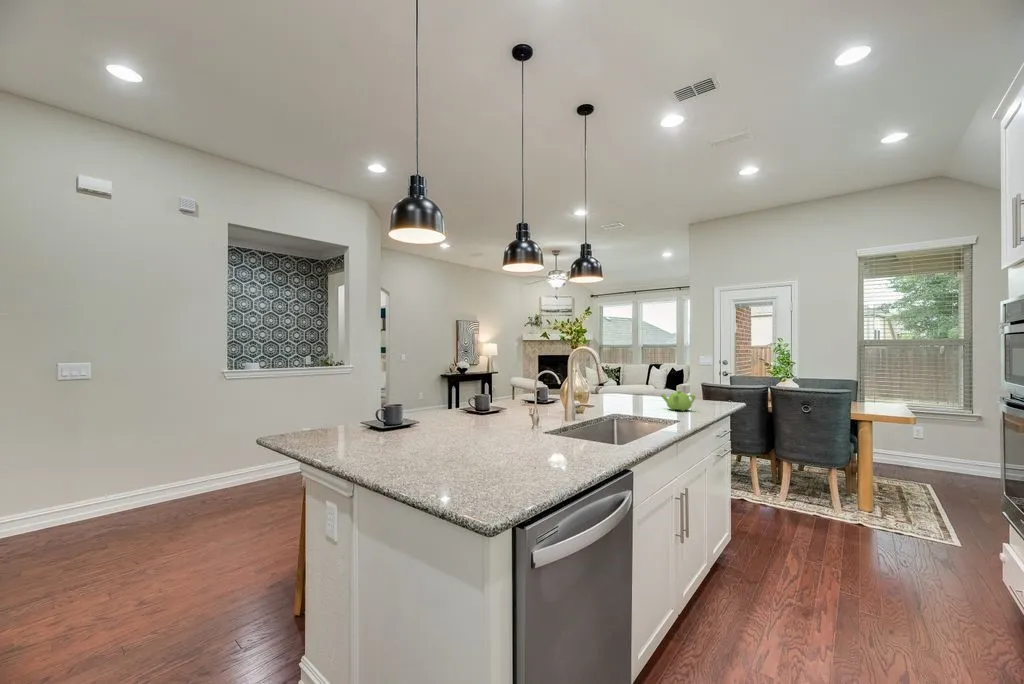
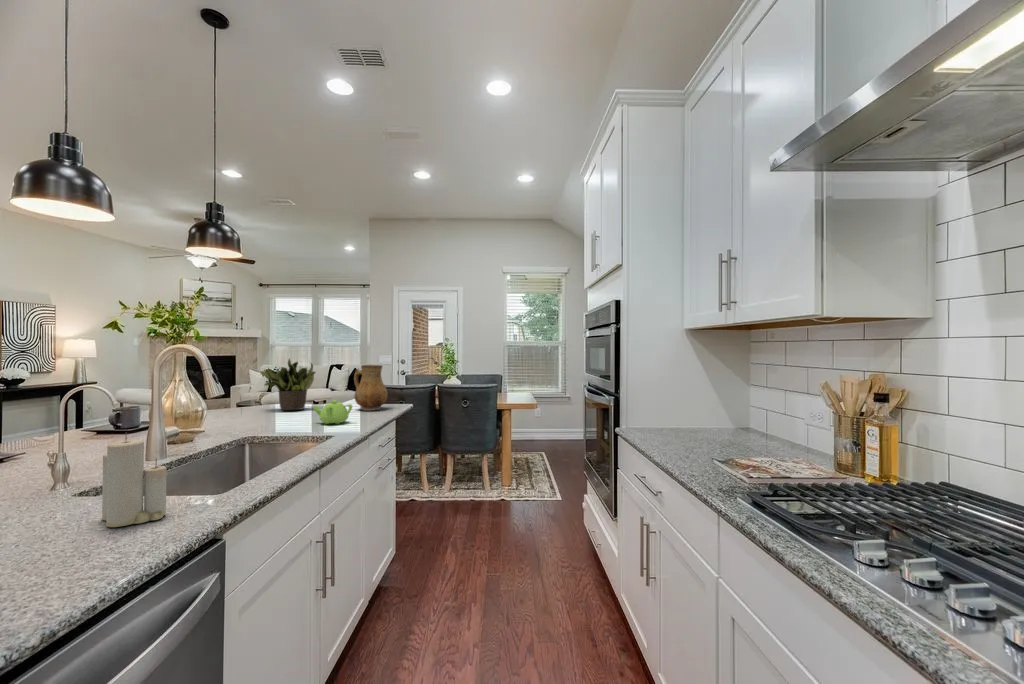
potted plant: none [613,354,658,398] -> present [260,359,316,410]
ceramic pitcher: none [691,362,724,404] -> present [354,365,388,411]
candle: none [563,393,596,450] -> present [102,433,166,527]

